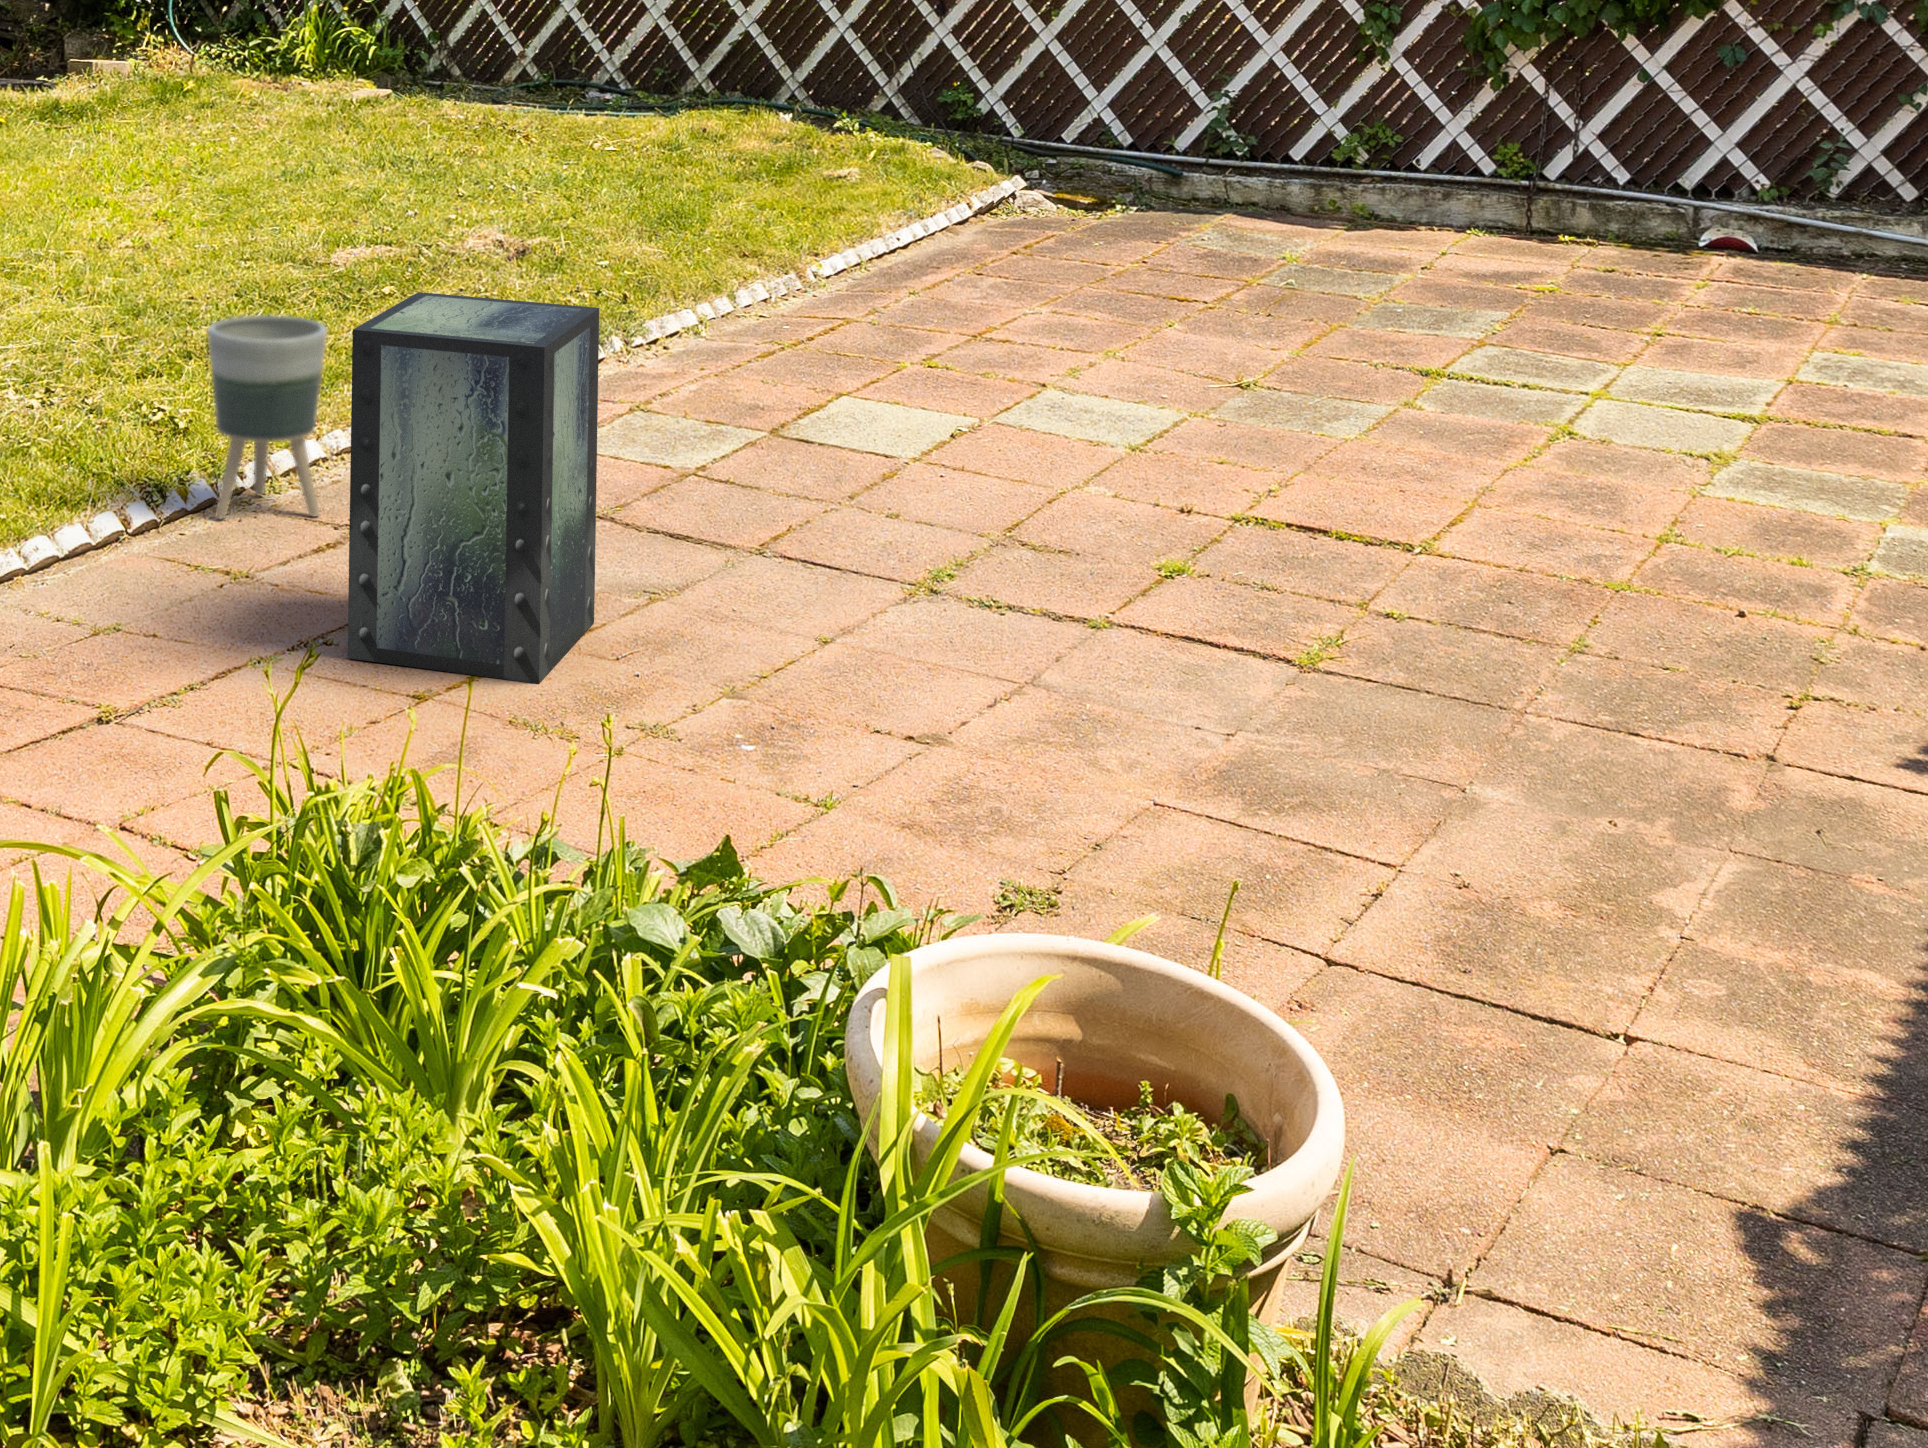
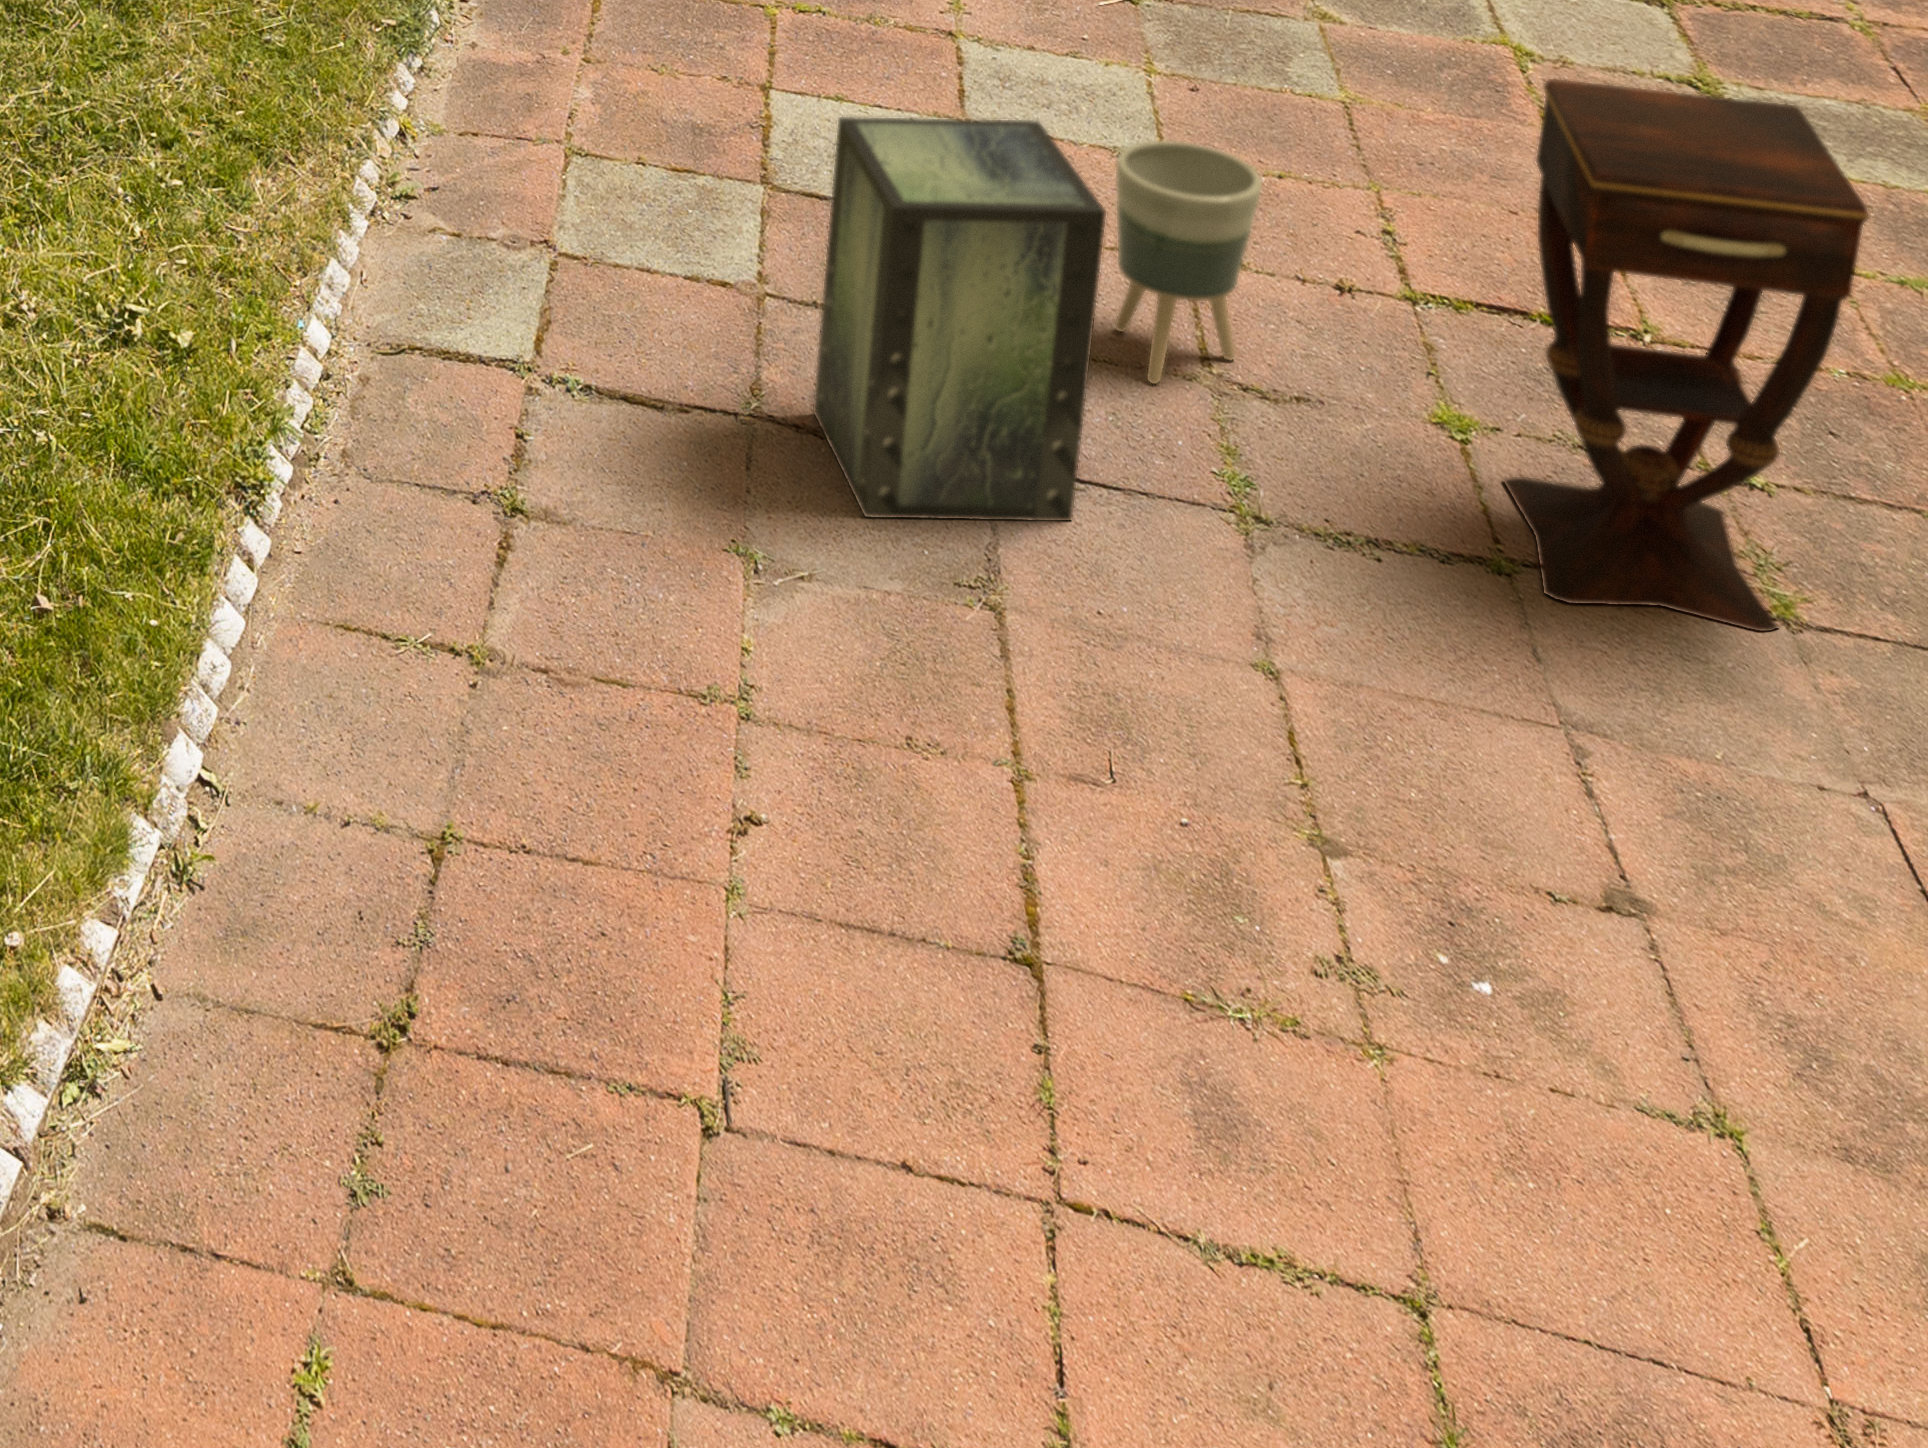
side table: none [922,260,1247,829] -> present [1504,79,1869,631]
planter: present [207,315,327,519] -> present [1115,141,1262,384]

